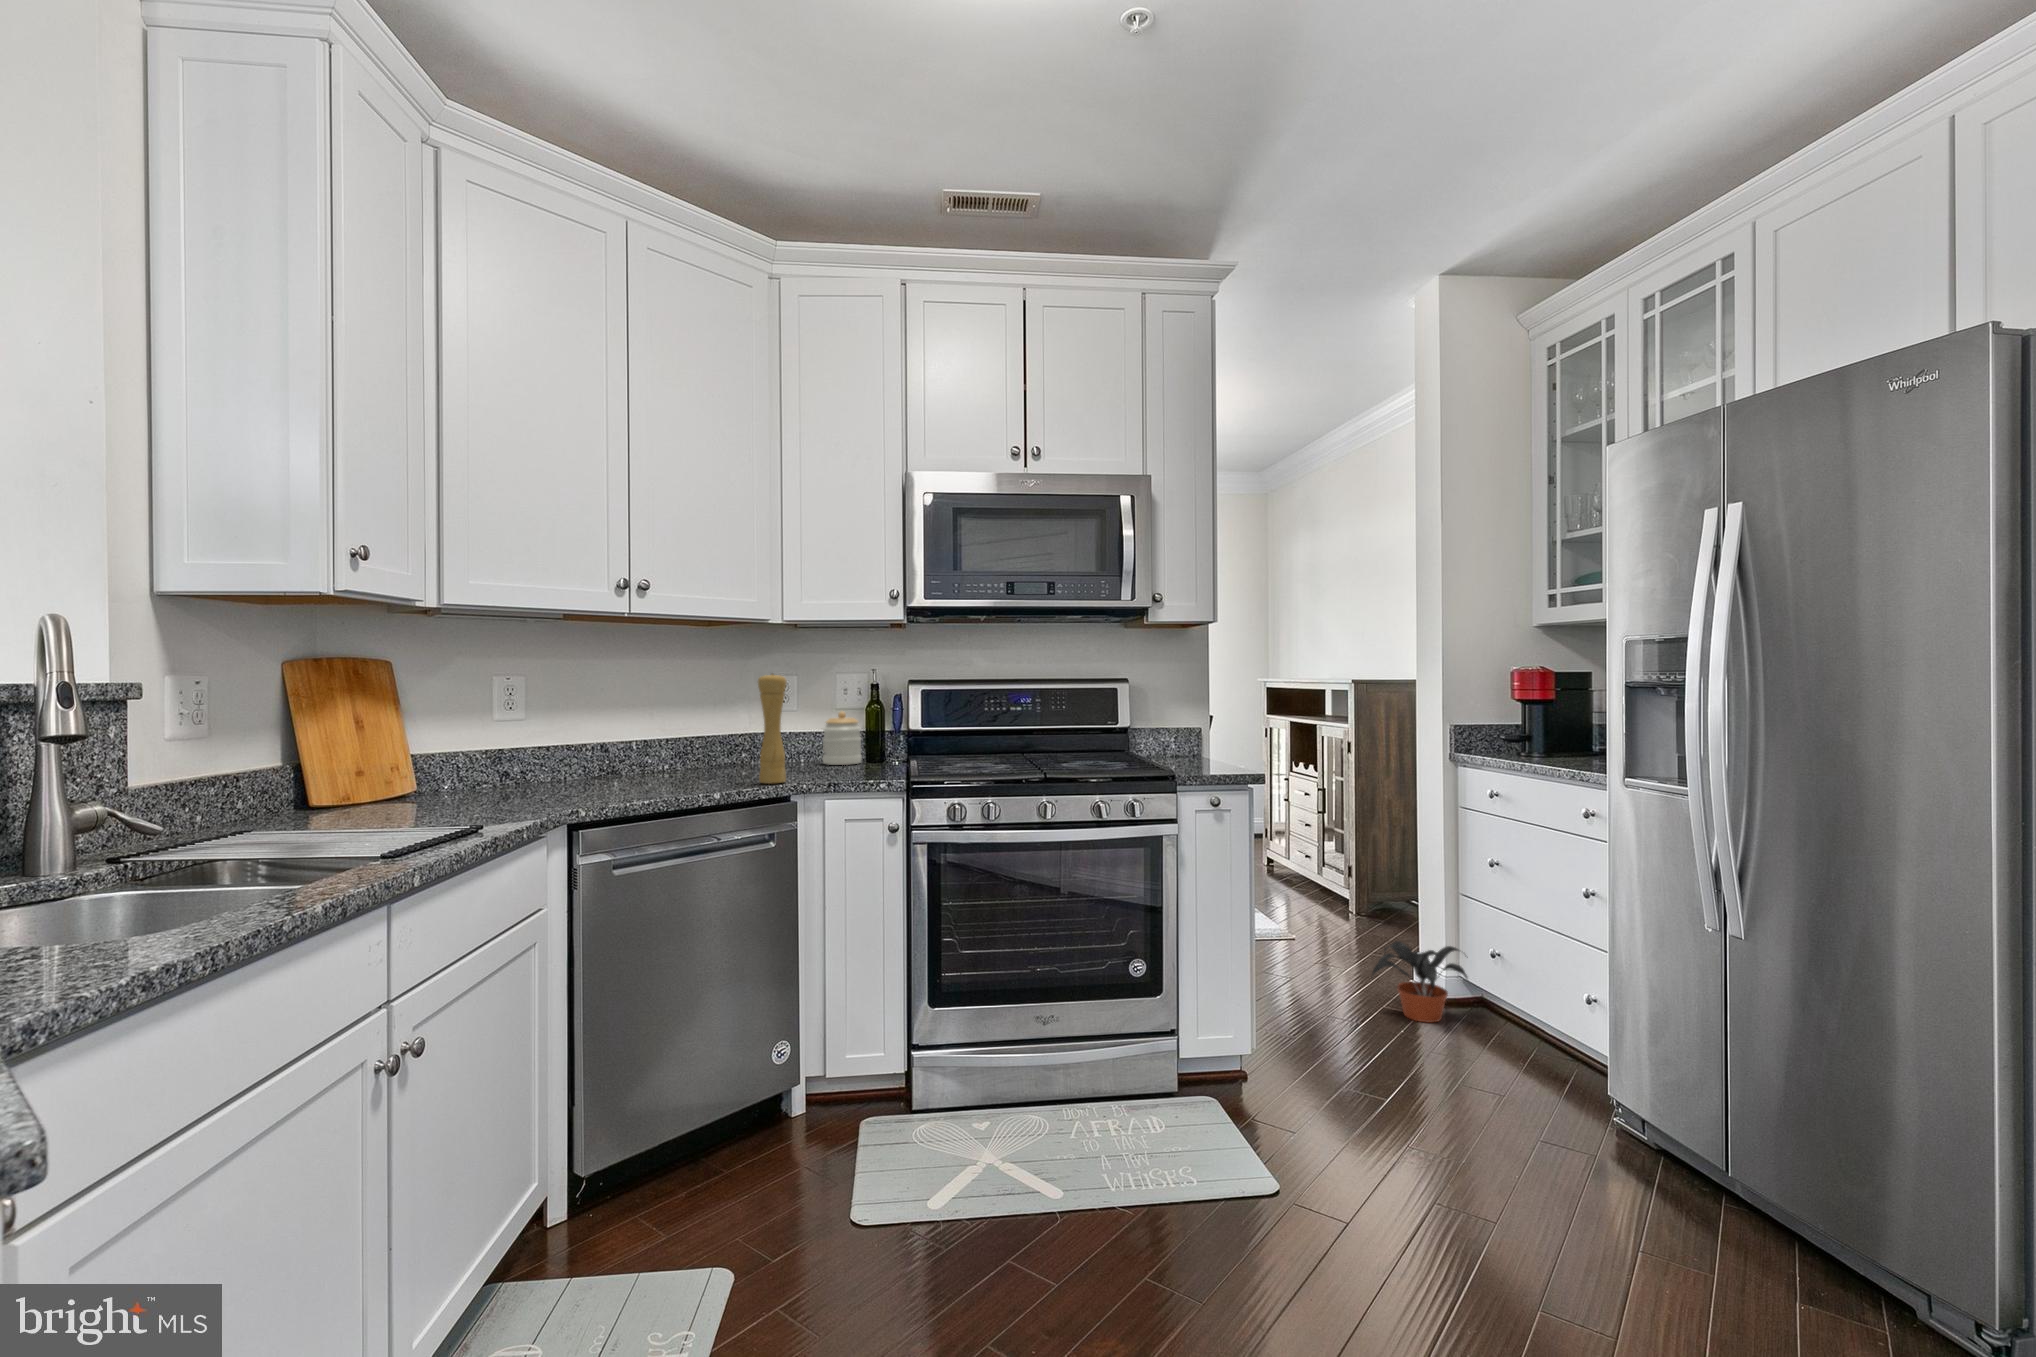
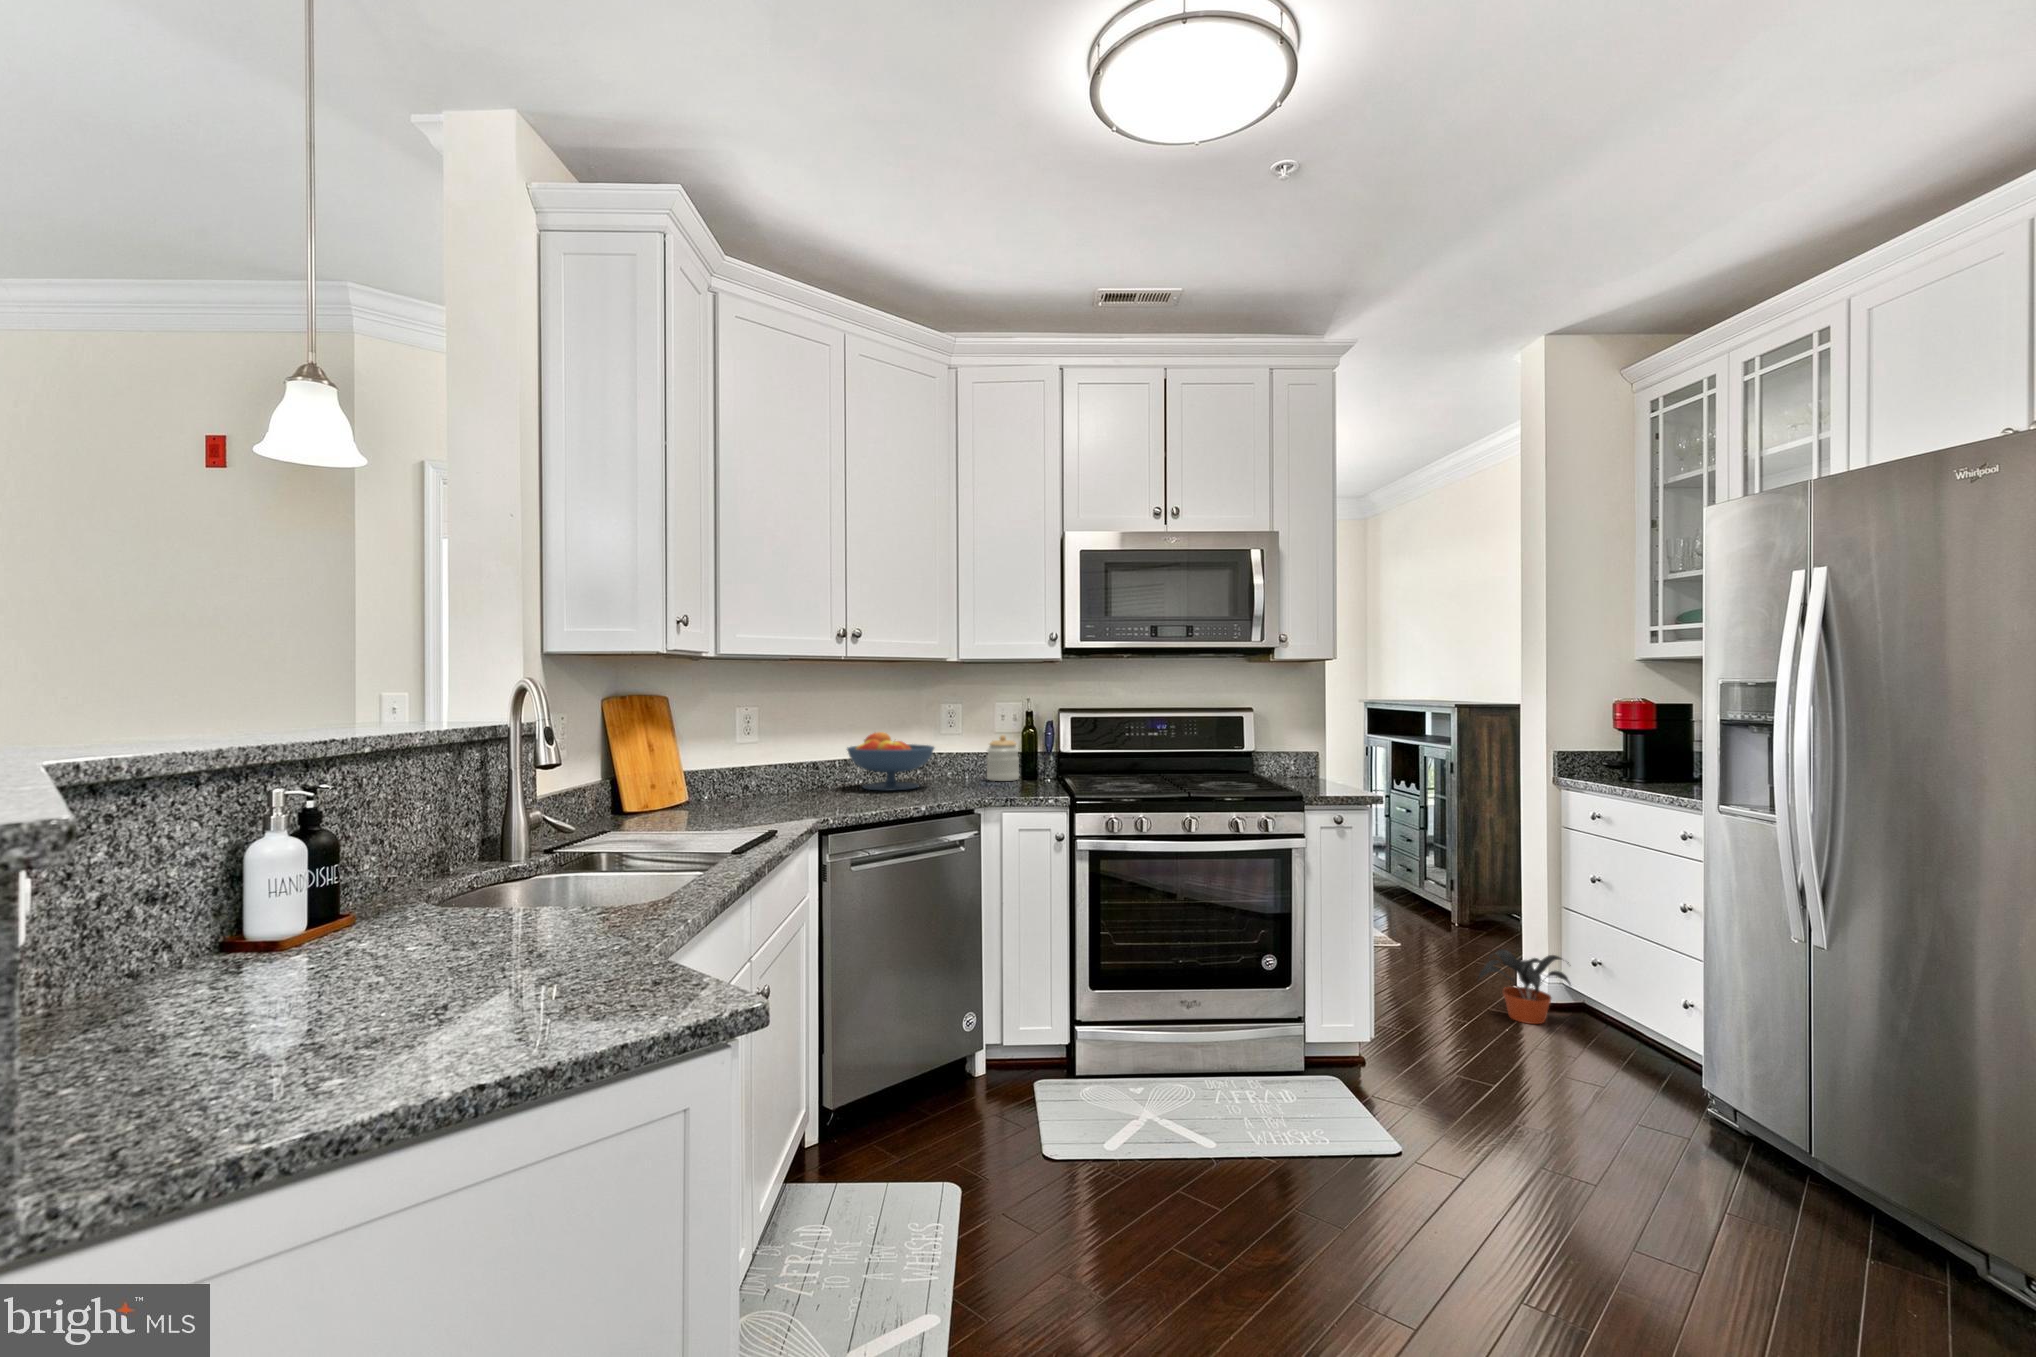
pepper mill: present [758,674,786,784] -> none [949,707,972,798]
fruit bowl: none [641,707,753,777] -> present [847,732,934,791]

